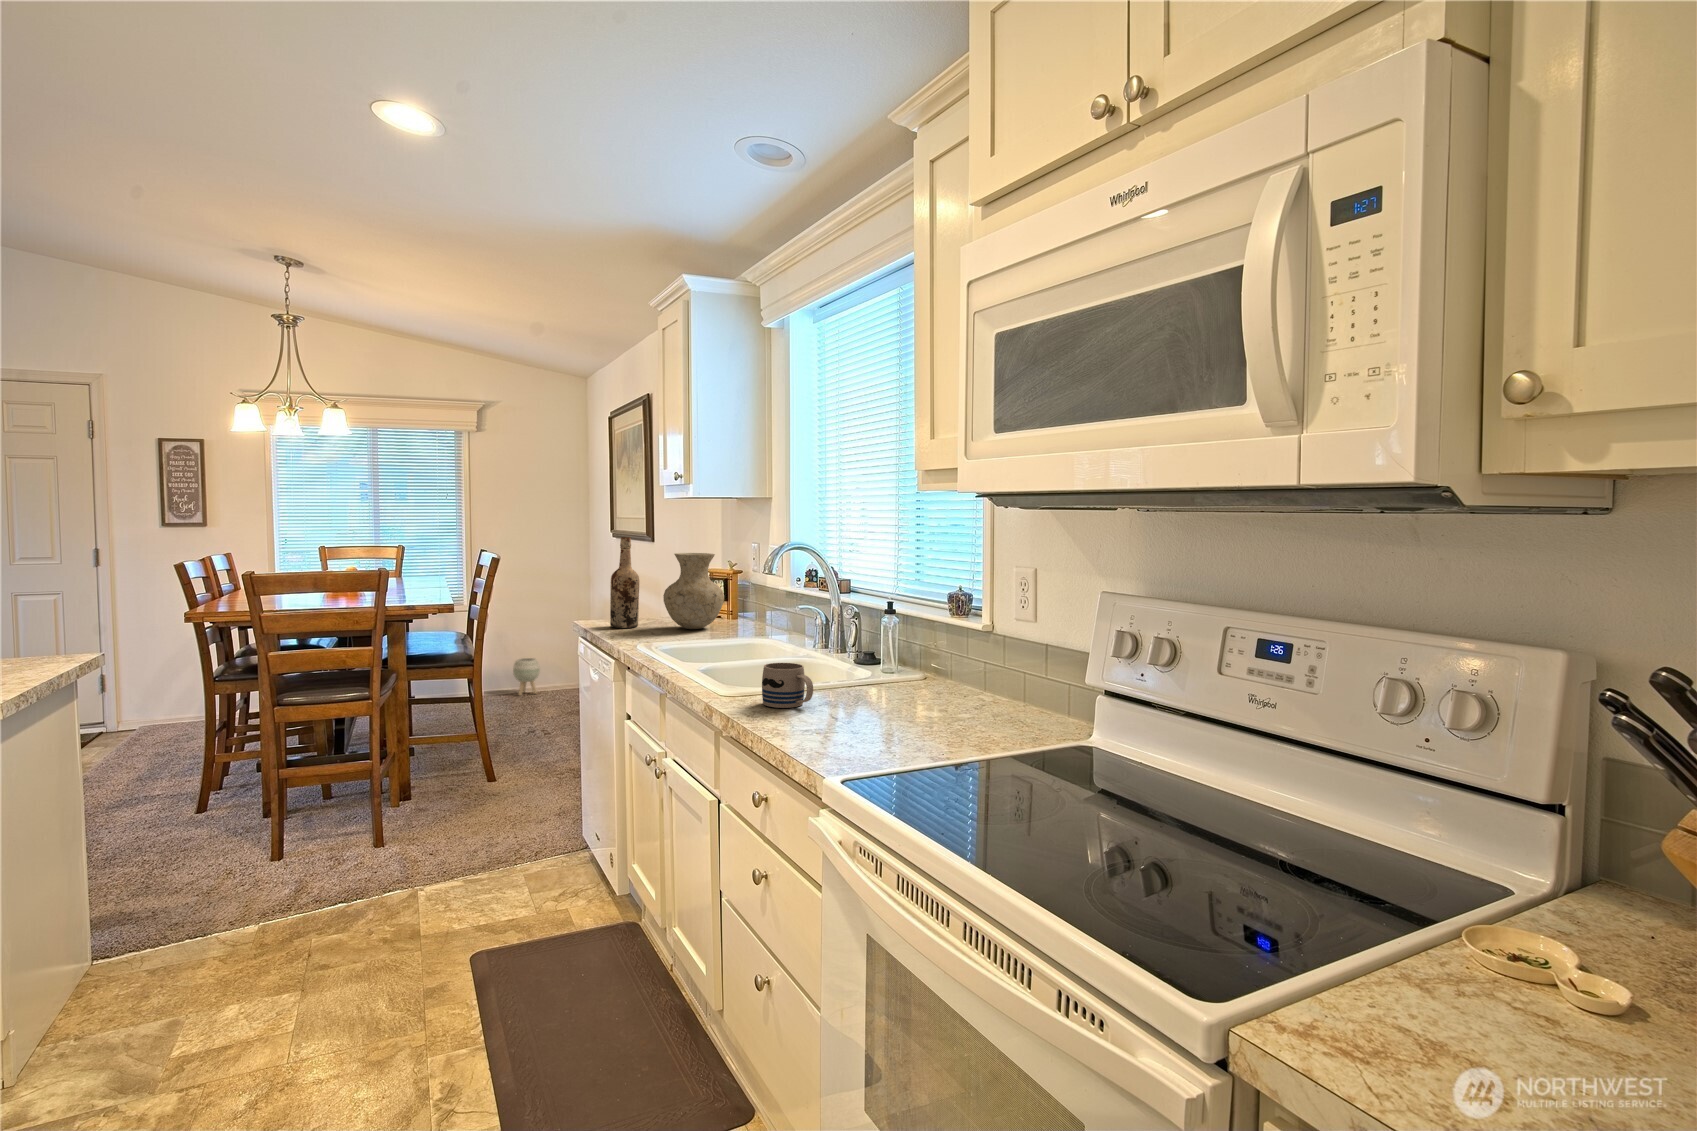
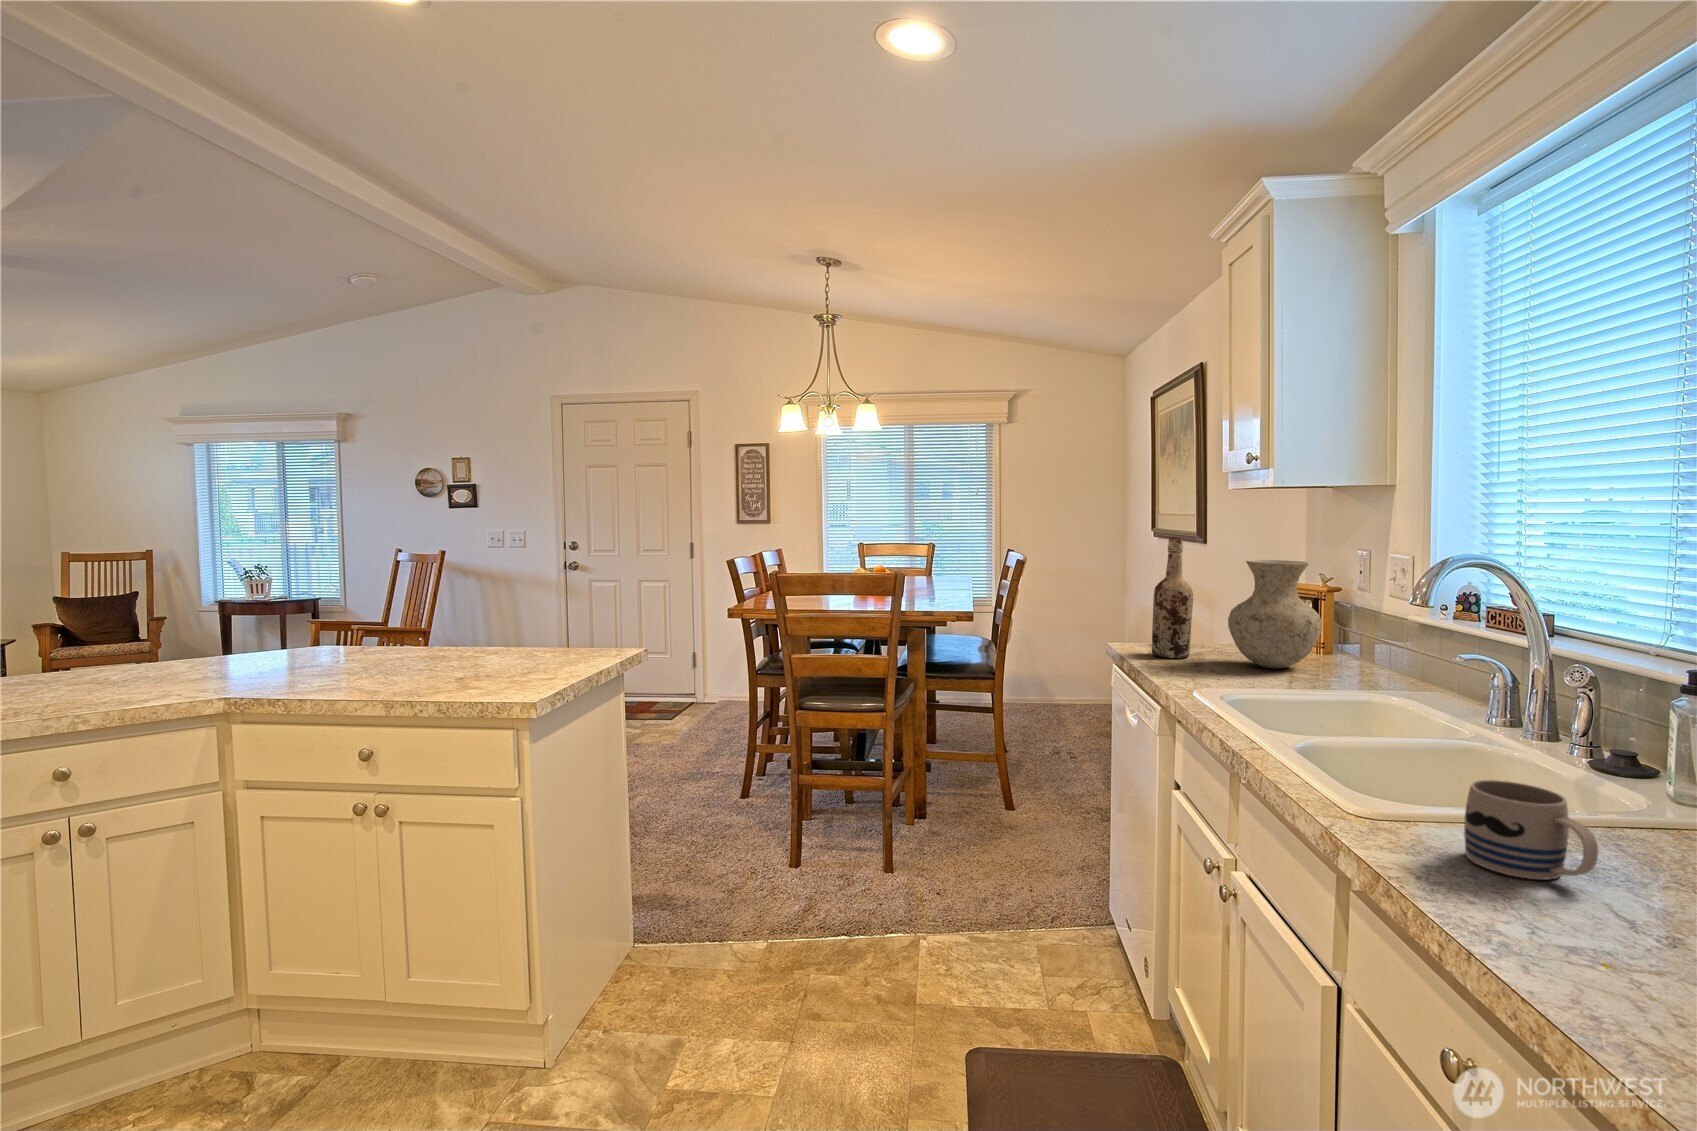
planter: present [513,658,540,695] -> none [1033,666,1061,707]

